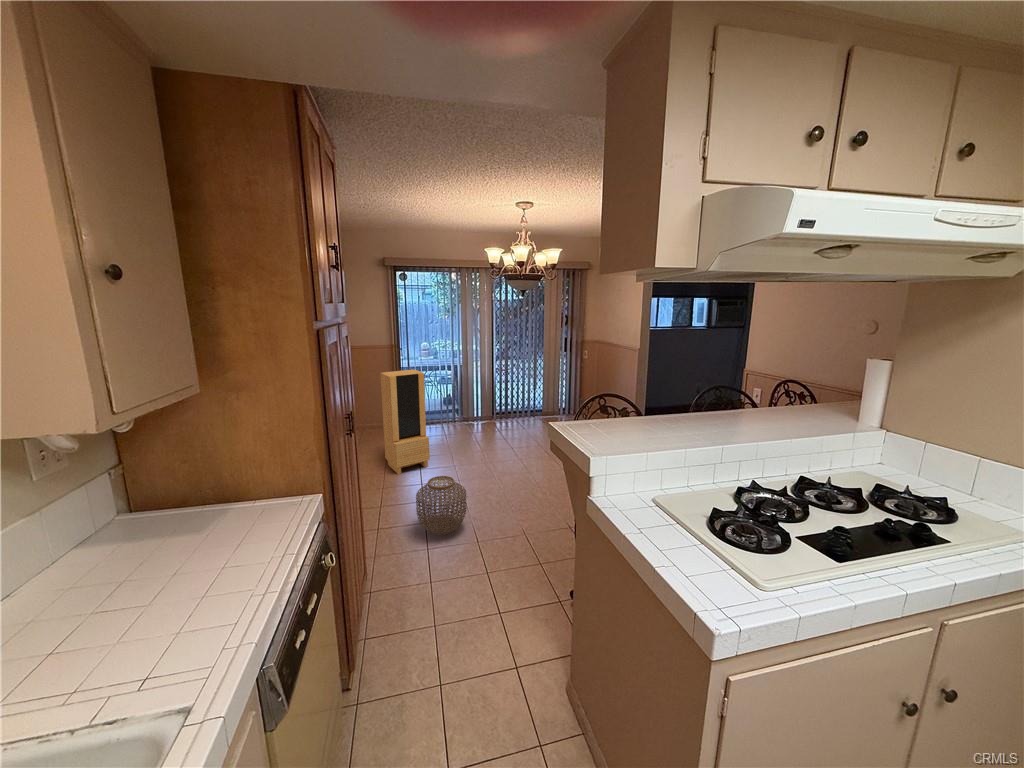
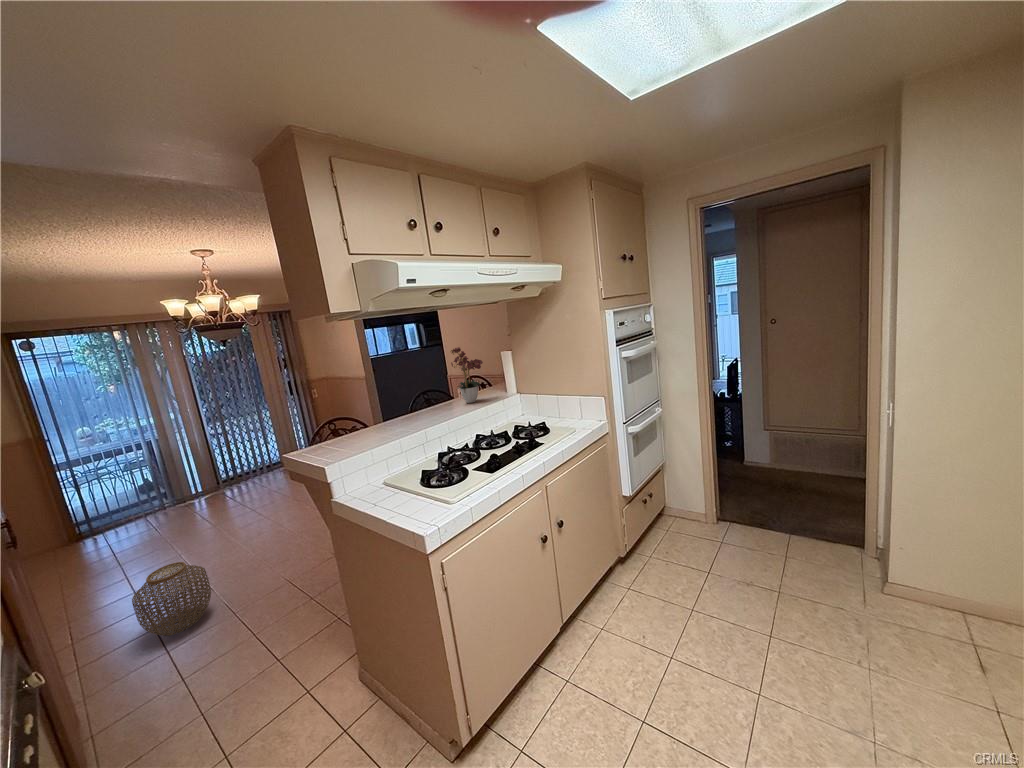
flower arrangement: none [776,336,839,423] -> present [451,347,483,403]
storage cabinet: present [380,370,430,474] -> none [19,460,139,599]

